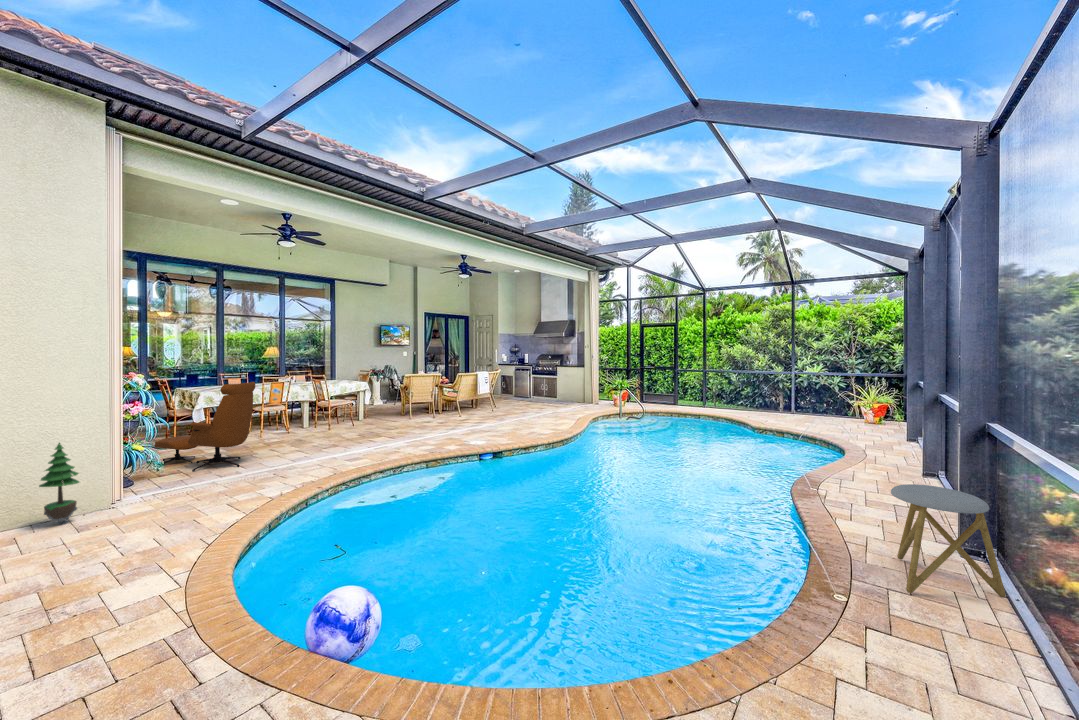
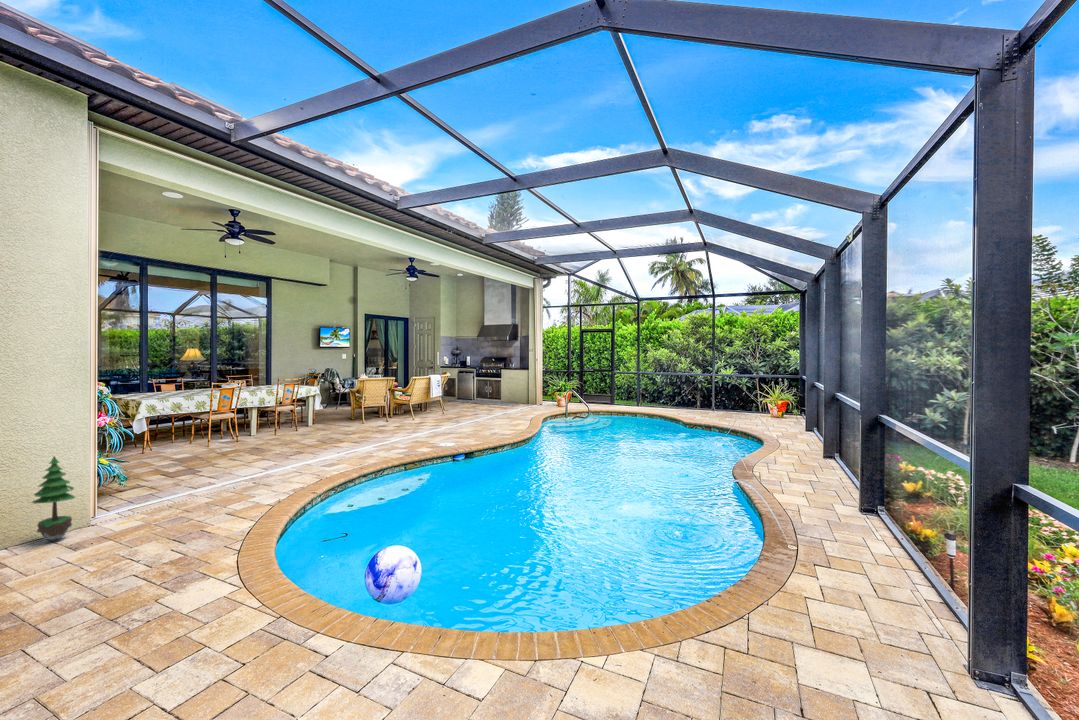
lounge chair: present [154,382,255,472] -> none [109,389,228,483]
stool: present [891,484,1006,597] -> none [820,462,894,541]

